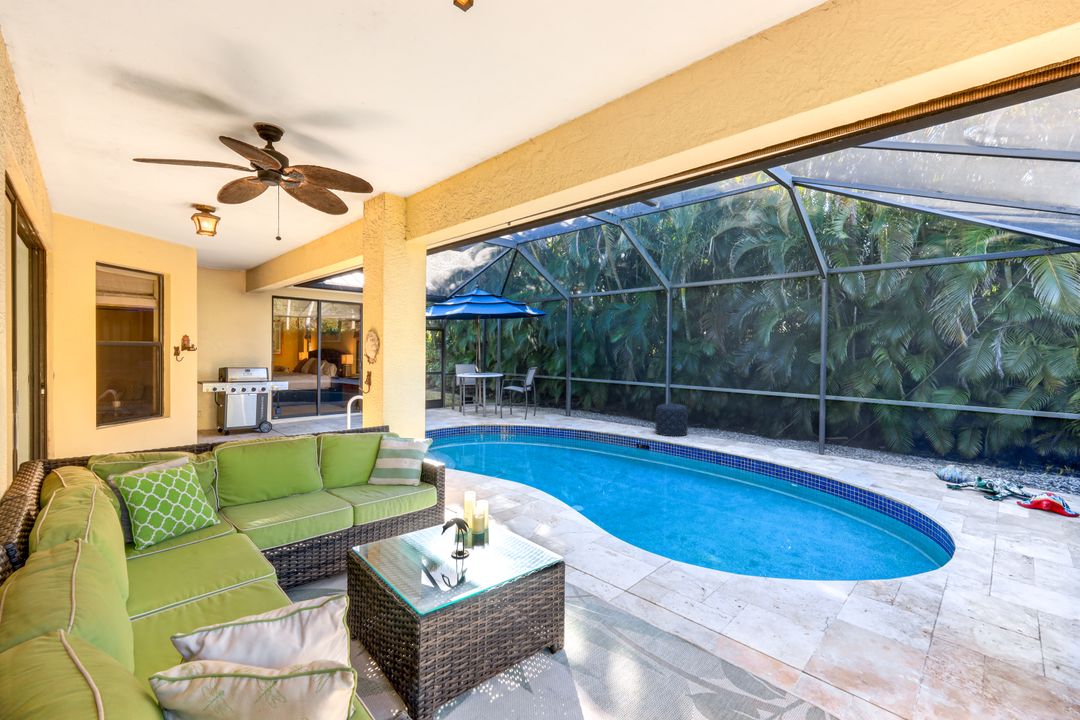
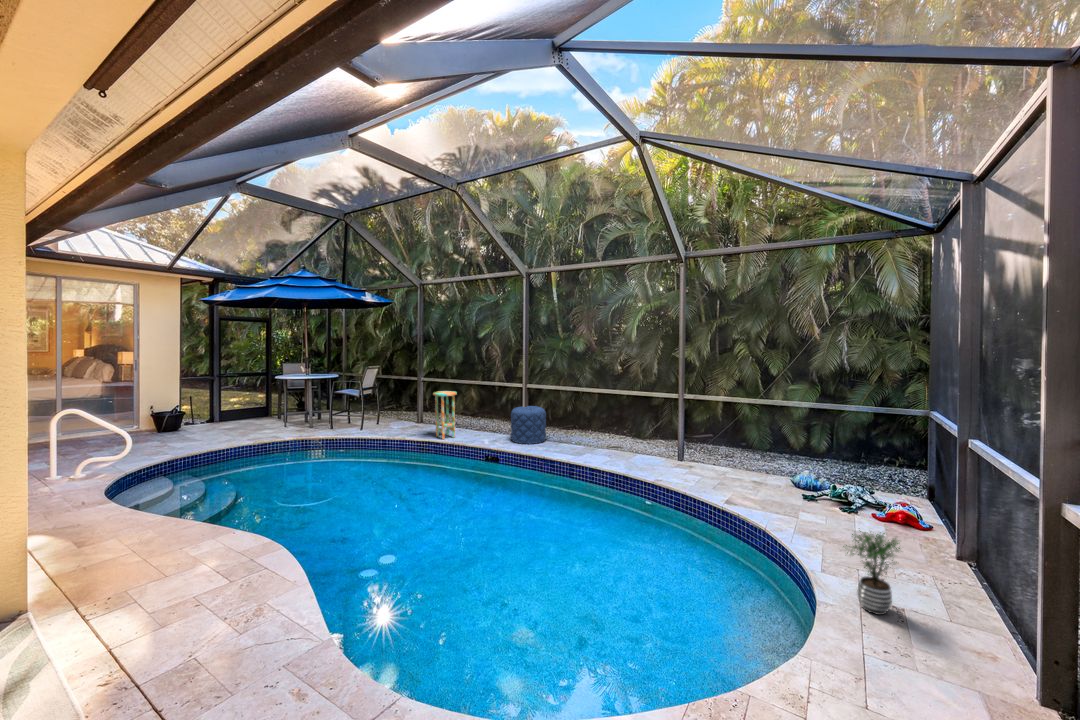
side table: none [588,389,608,430] -> present [433,391,457,439]
potted plant: none [981,493,1045,563] -> present [843,530,900,615]

